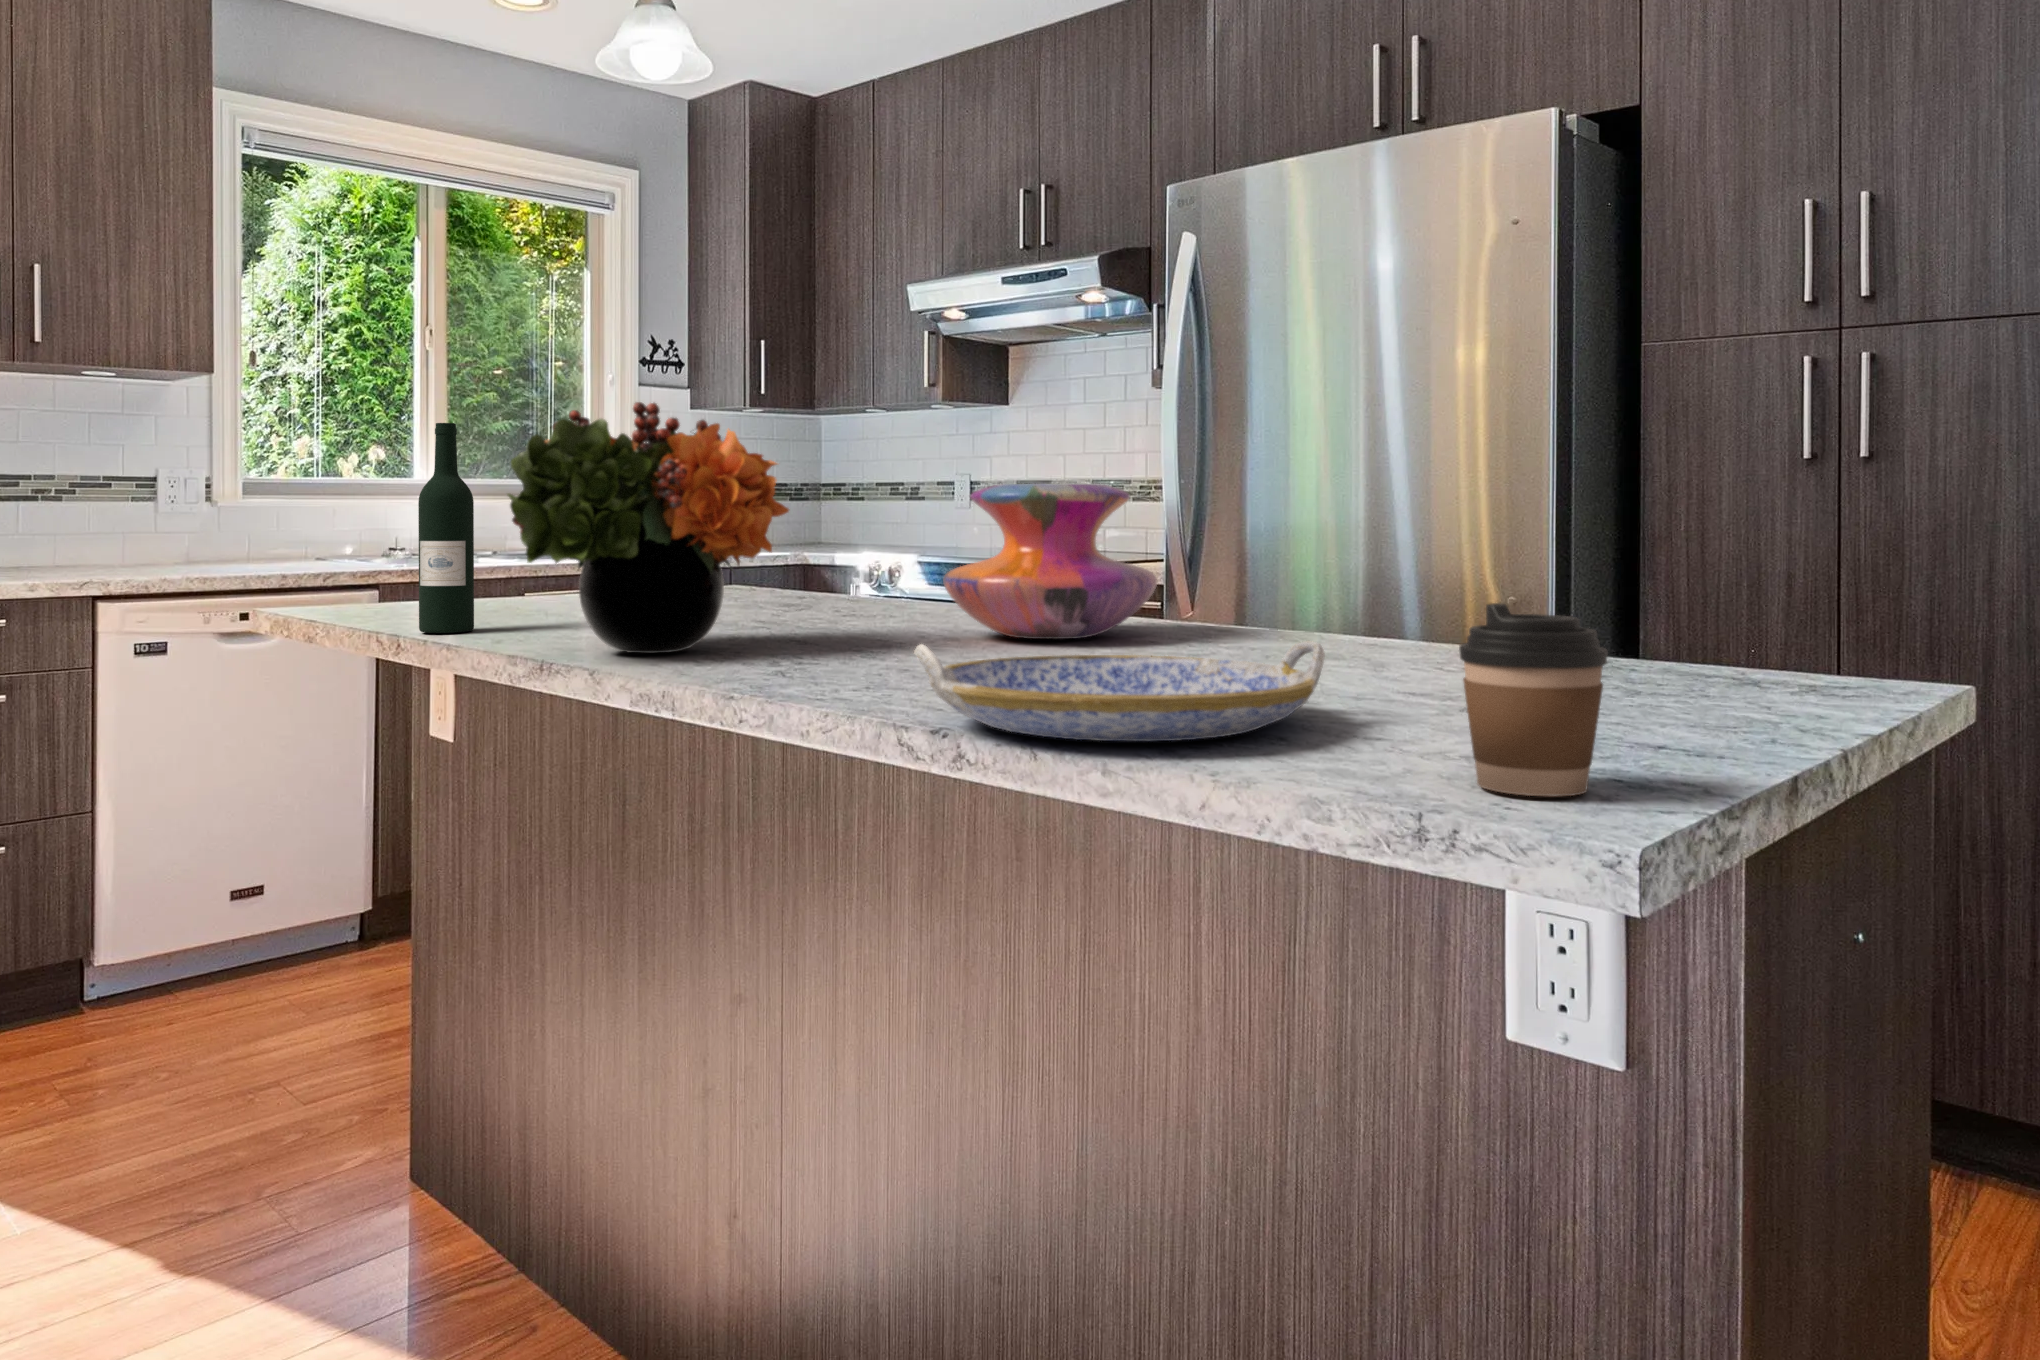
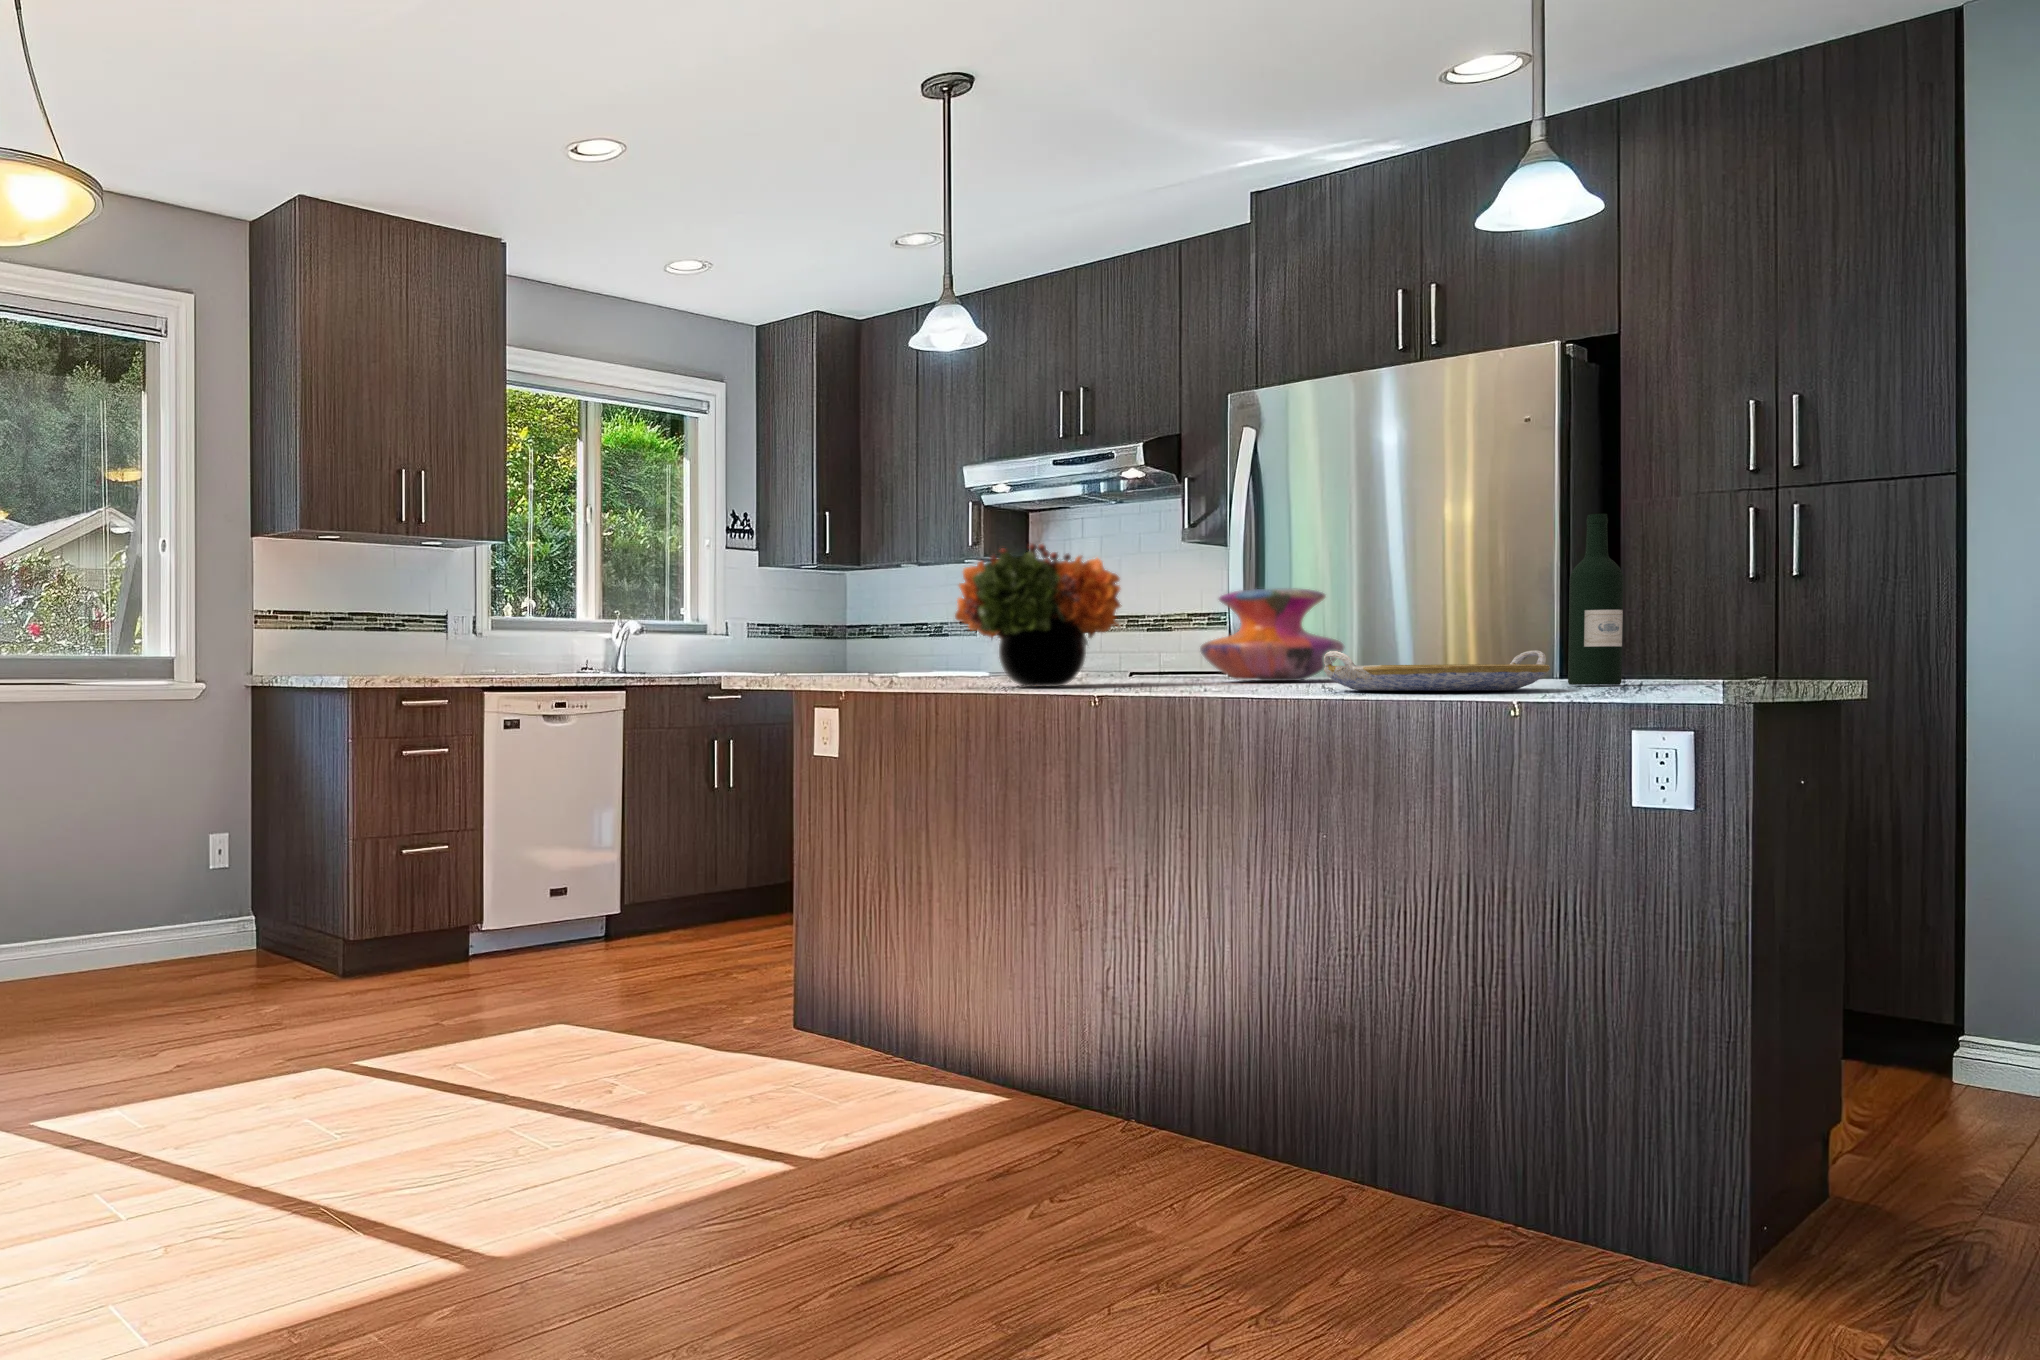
wine bottle: present [418,423,474,633] -> present [1568,514,1623,685]
coffee cup: present [1459,603,1608,796] -> none [1662,612,1741,693]

